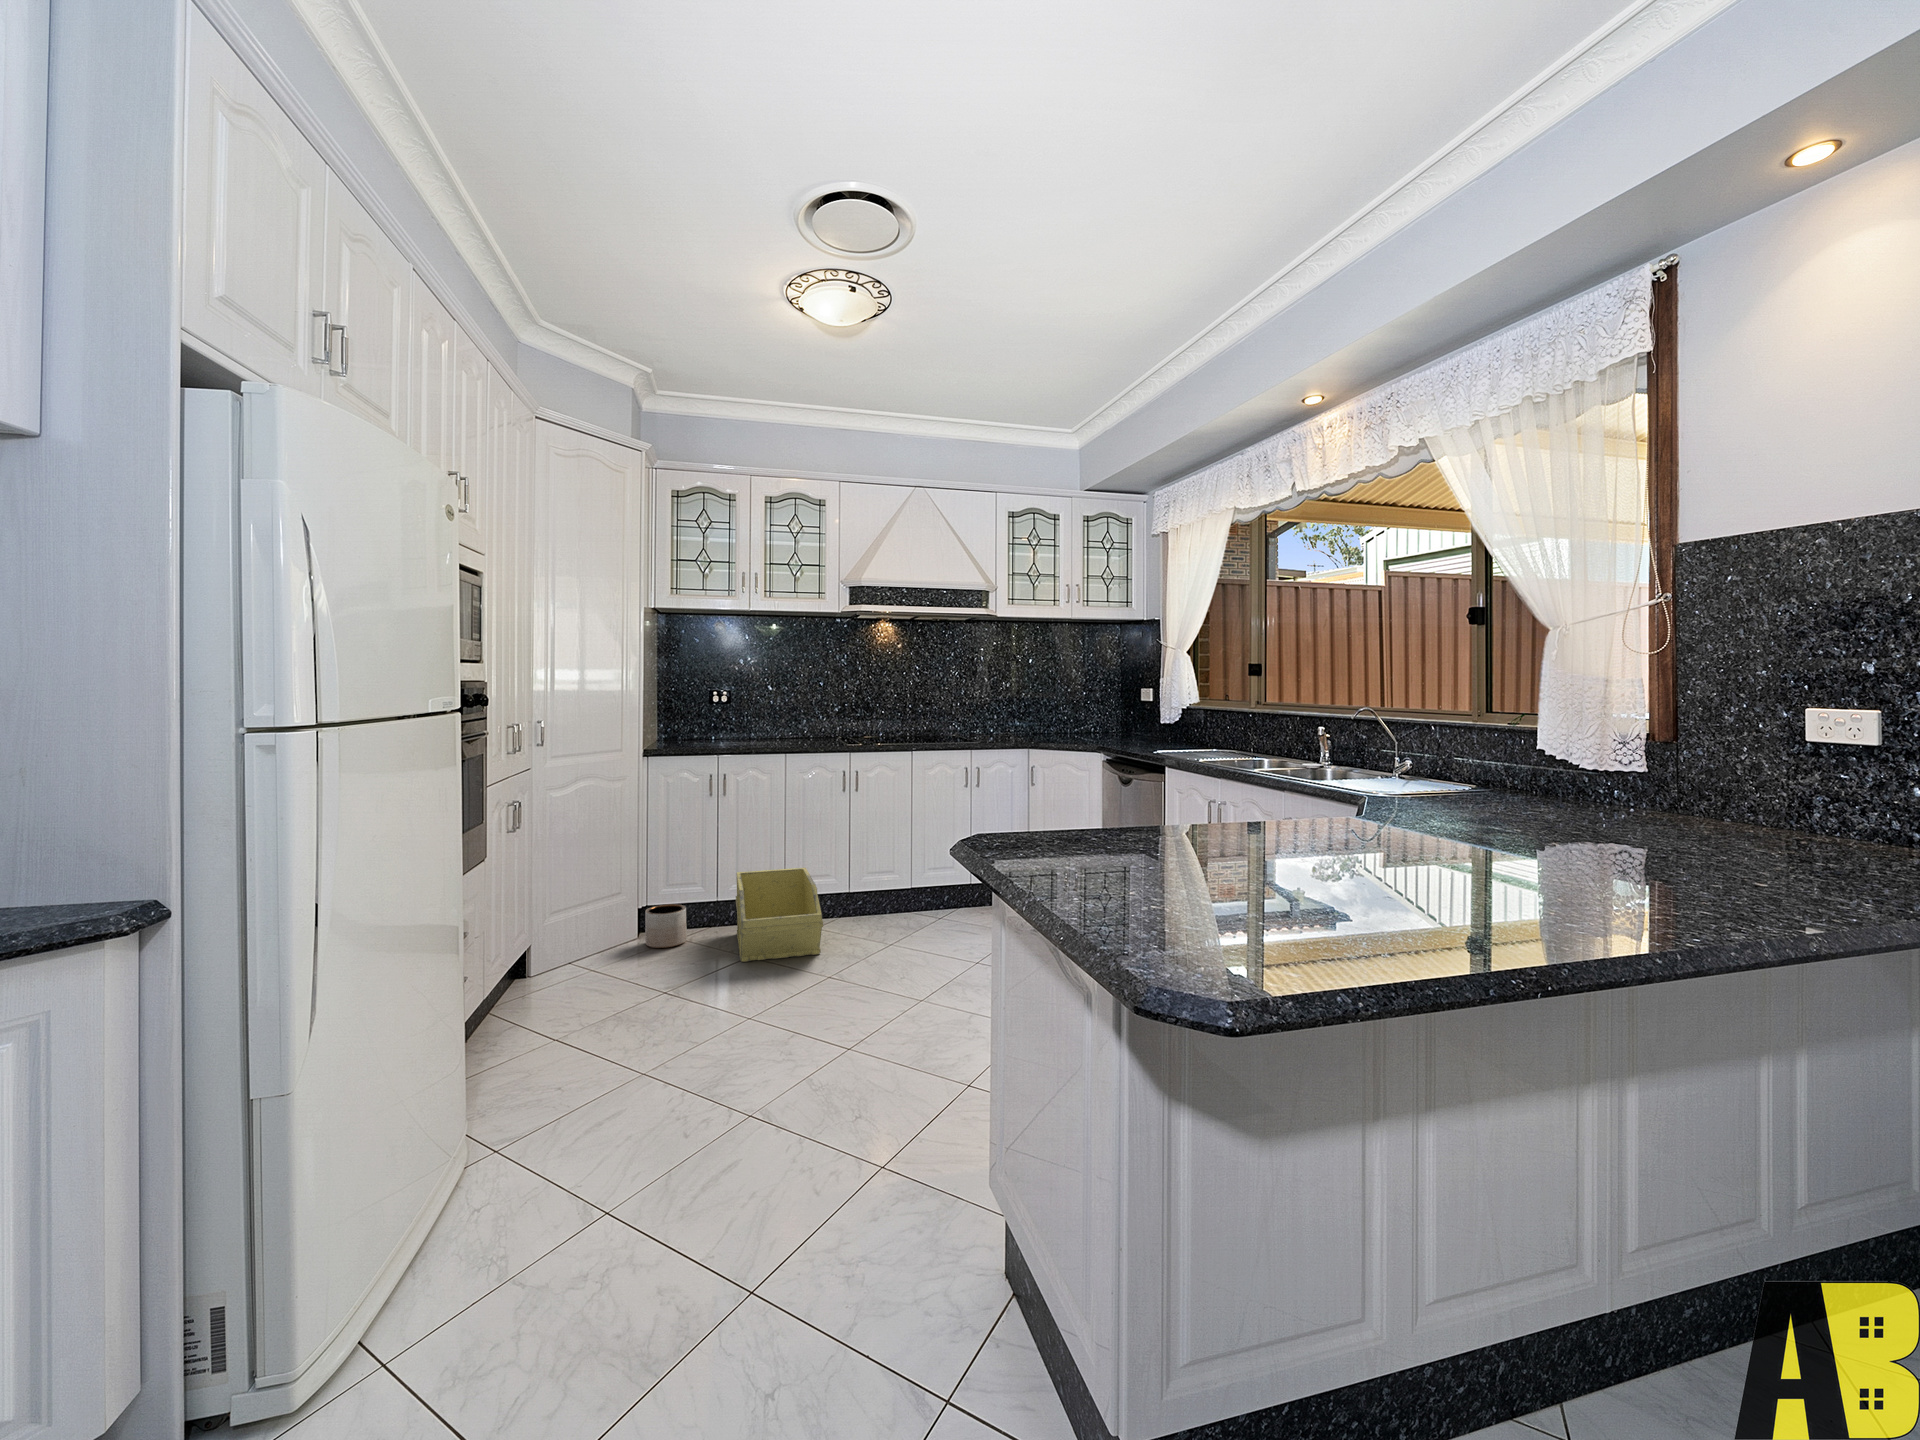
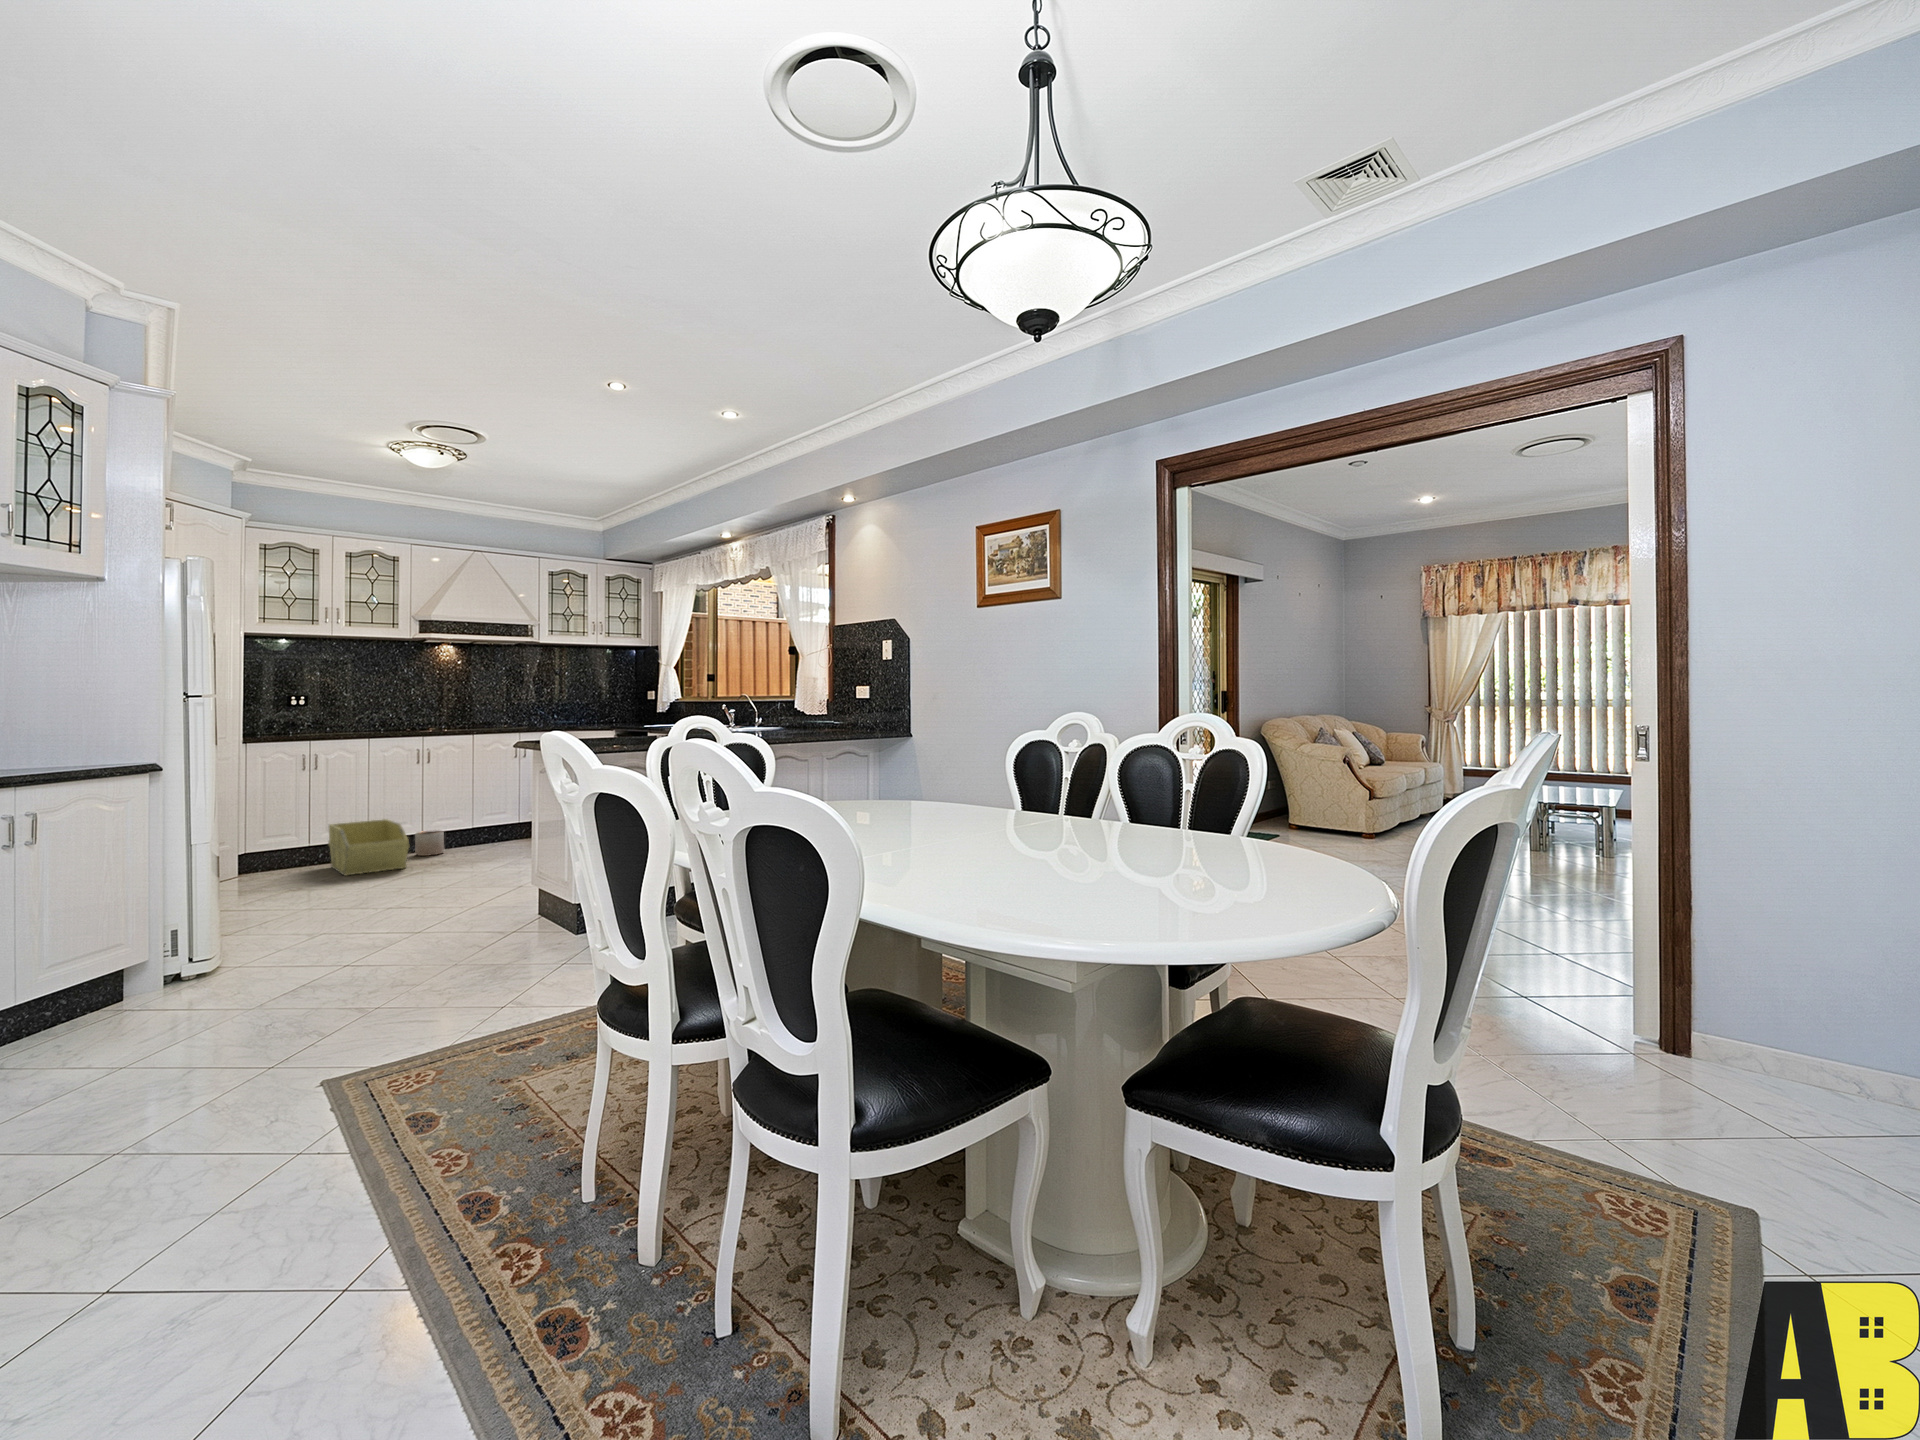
planter: present [645,904,687,948] -> present [415,830,444,856]

